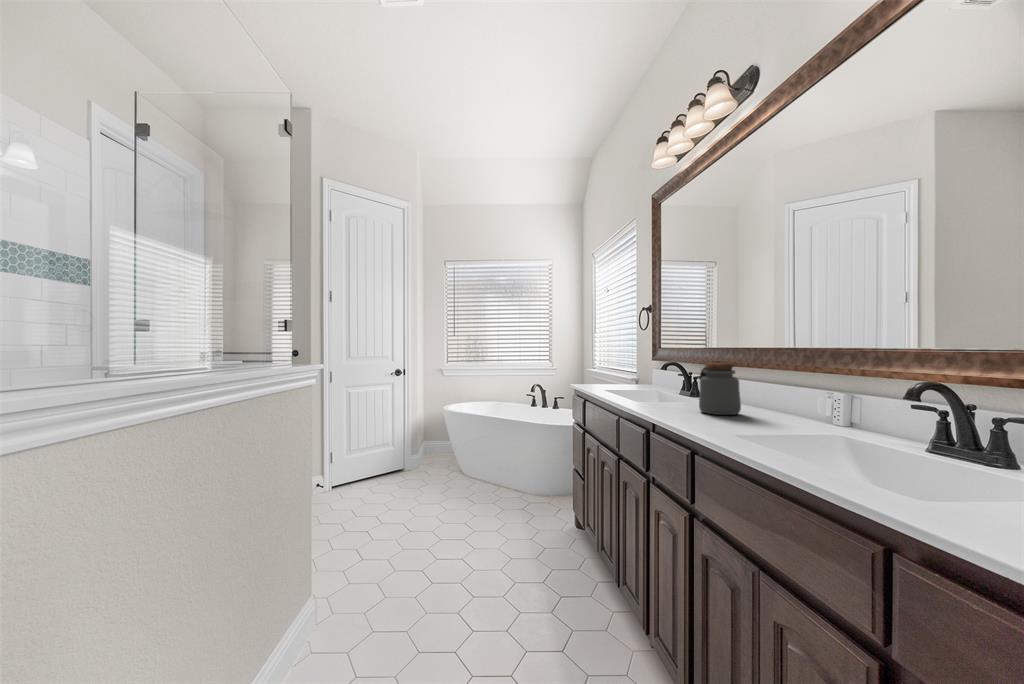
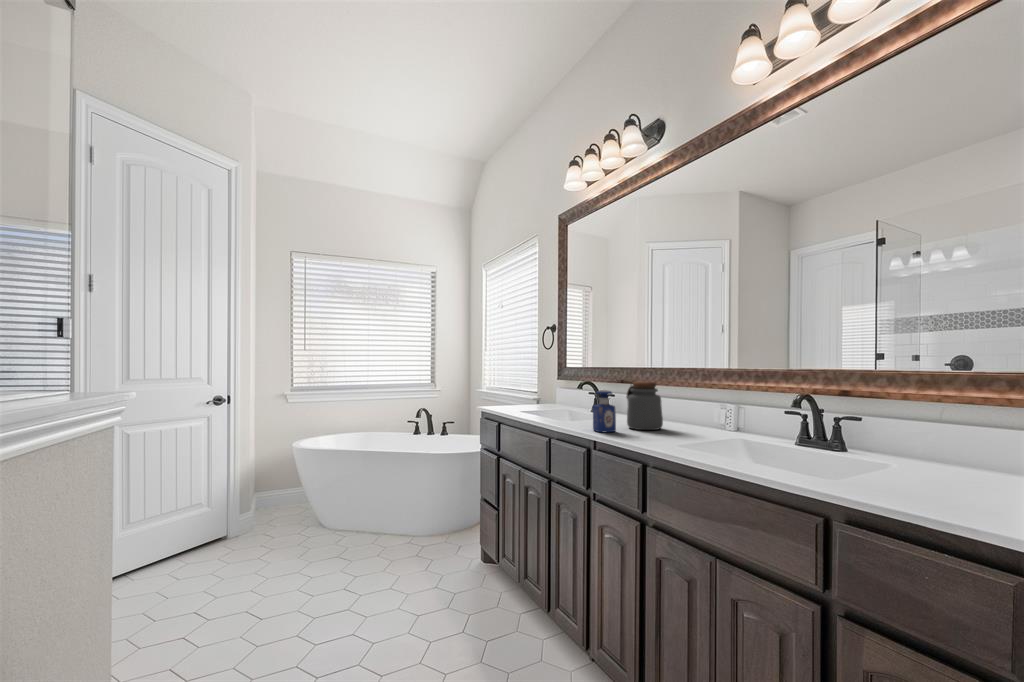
perfume bottle: none [656,371,681,415] -> present [593,390,616,432]

